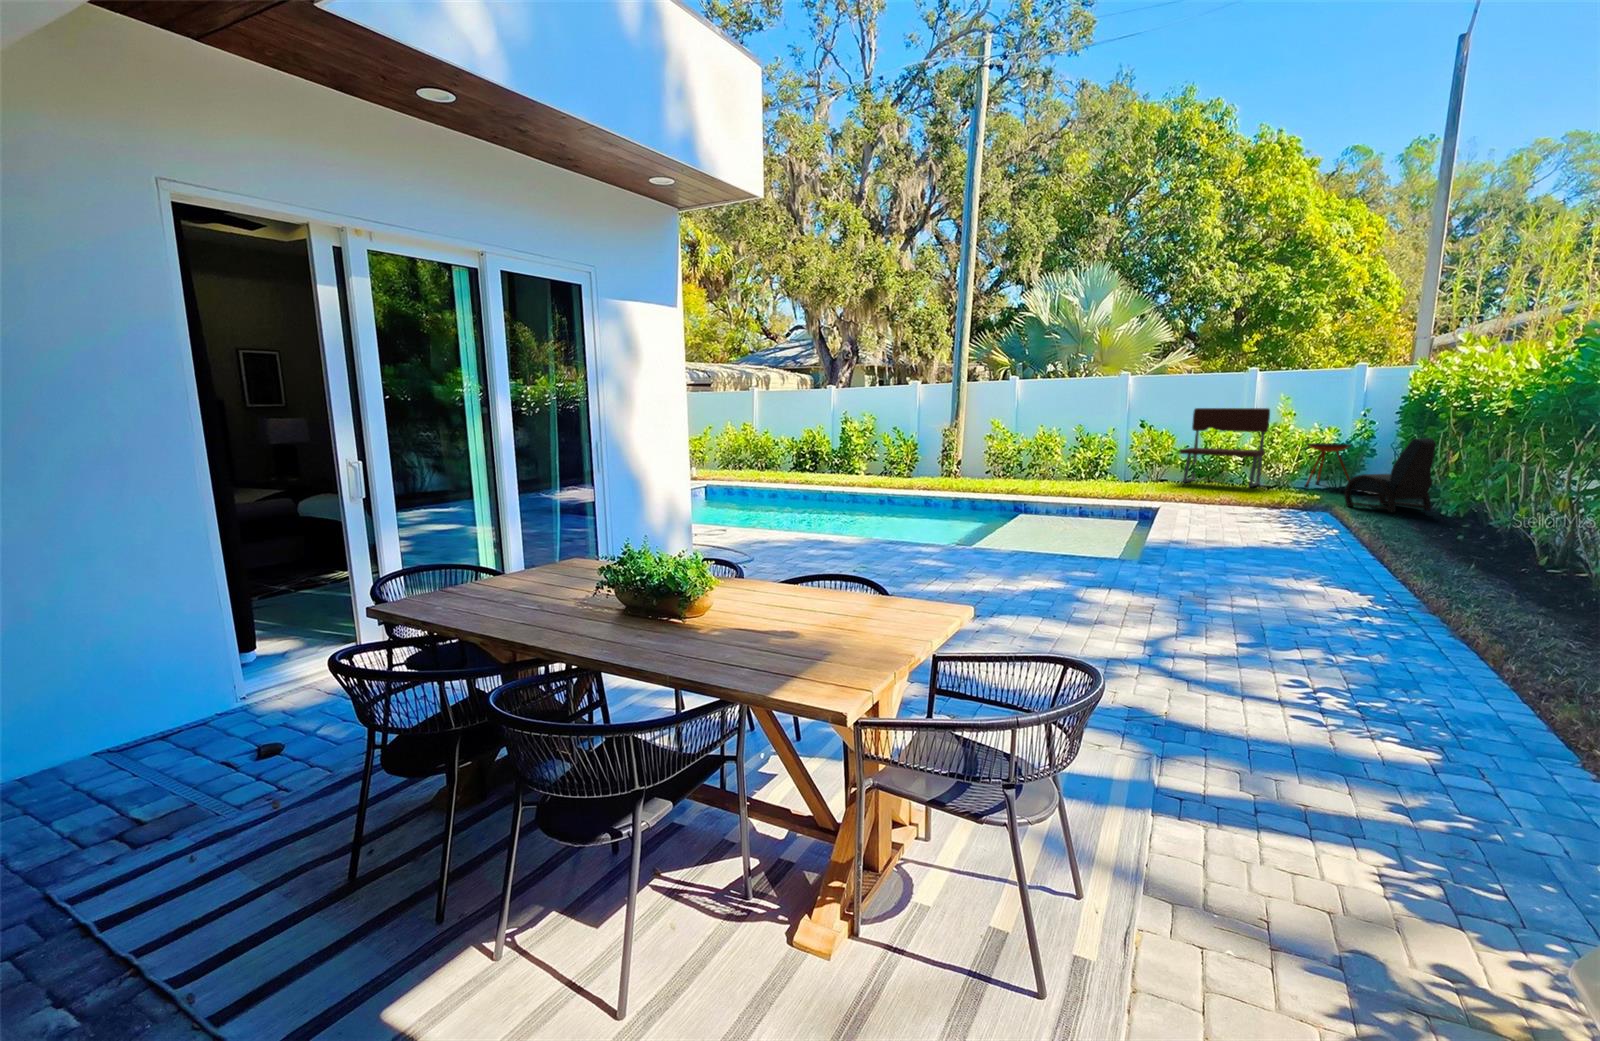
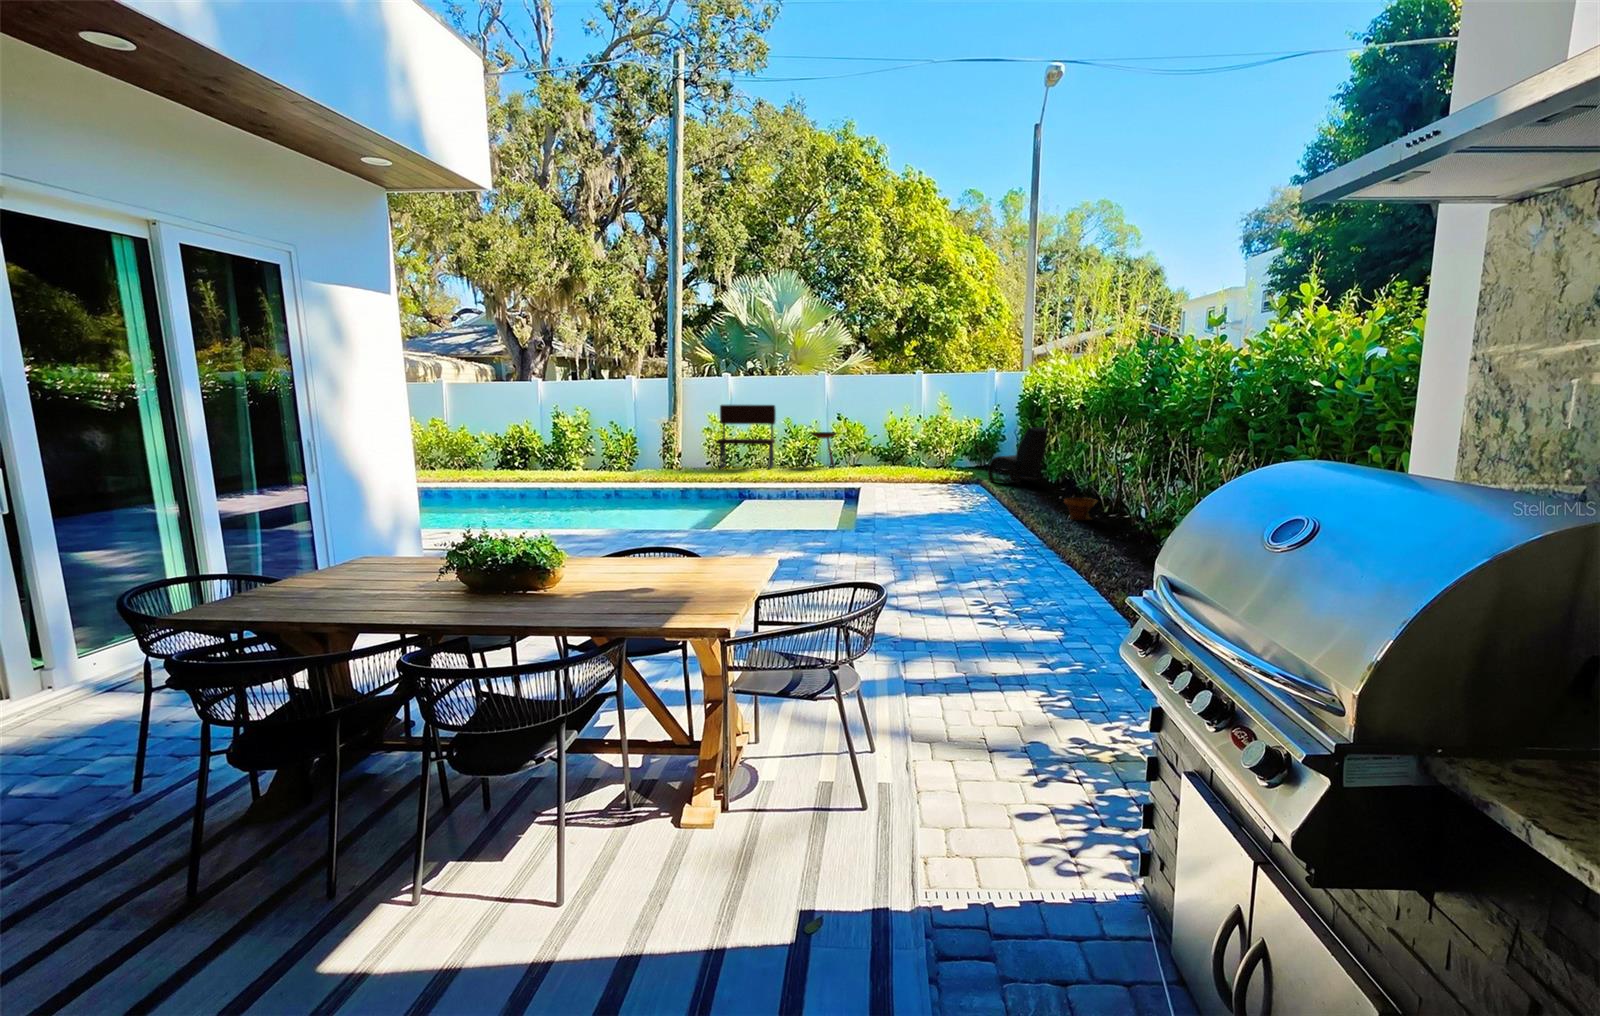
bench: present [1180,408,1270,487] -> present [716,405,776,469]
side table: present [1304,443,1351,488] -> present [804,432,837,468]
planter: none [1465,538,1527,572] -> present [1064,498,1098,520]

